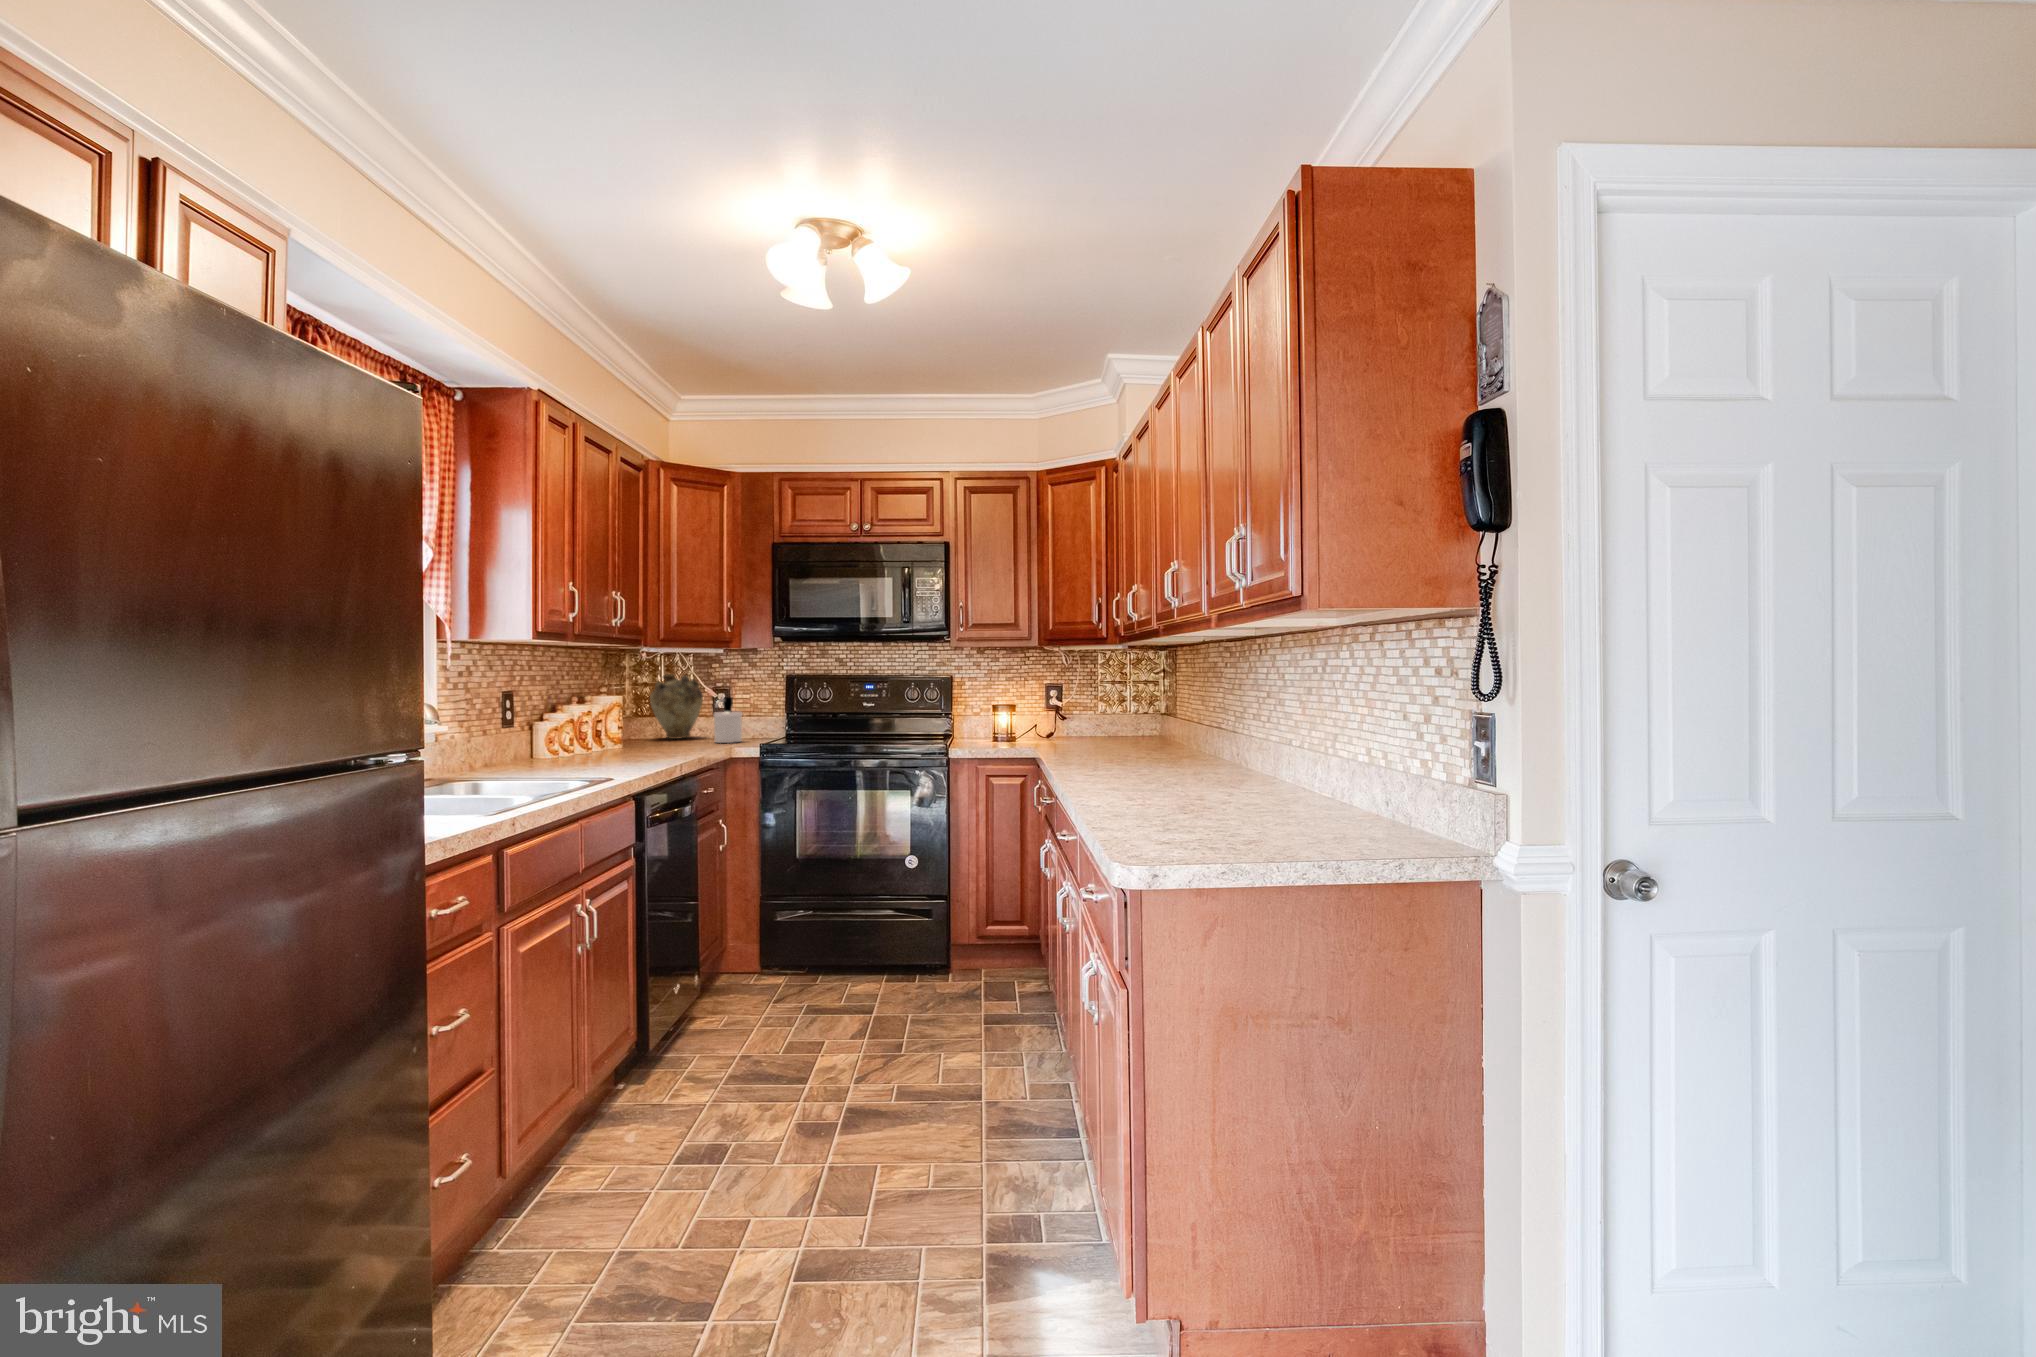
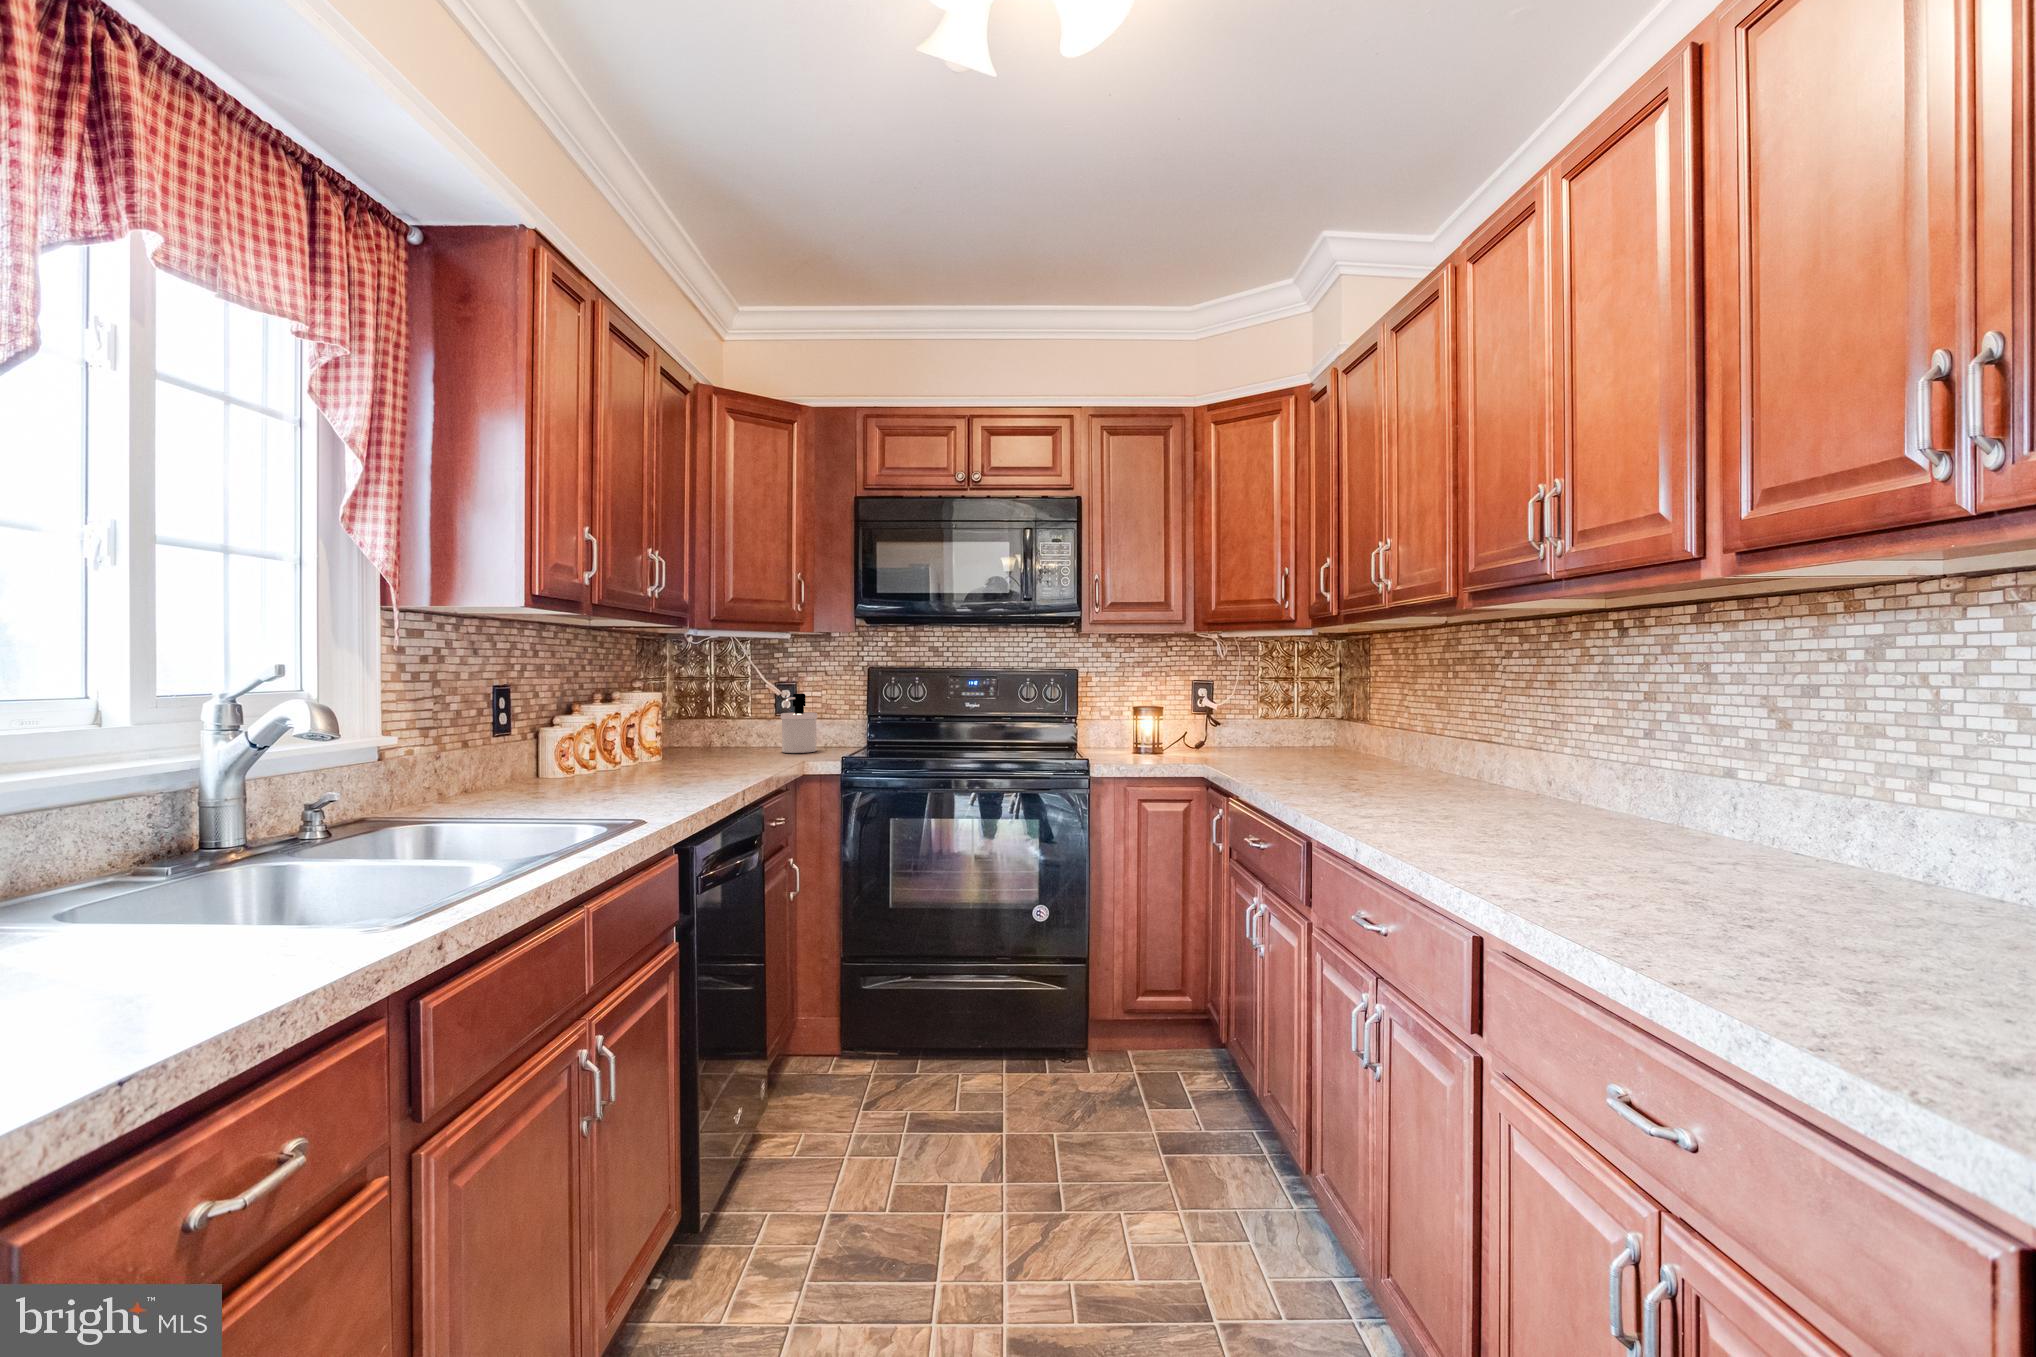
vase: present [650,674,703,739] -> none [699,665,765,746]

